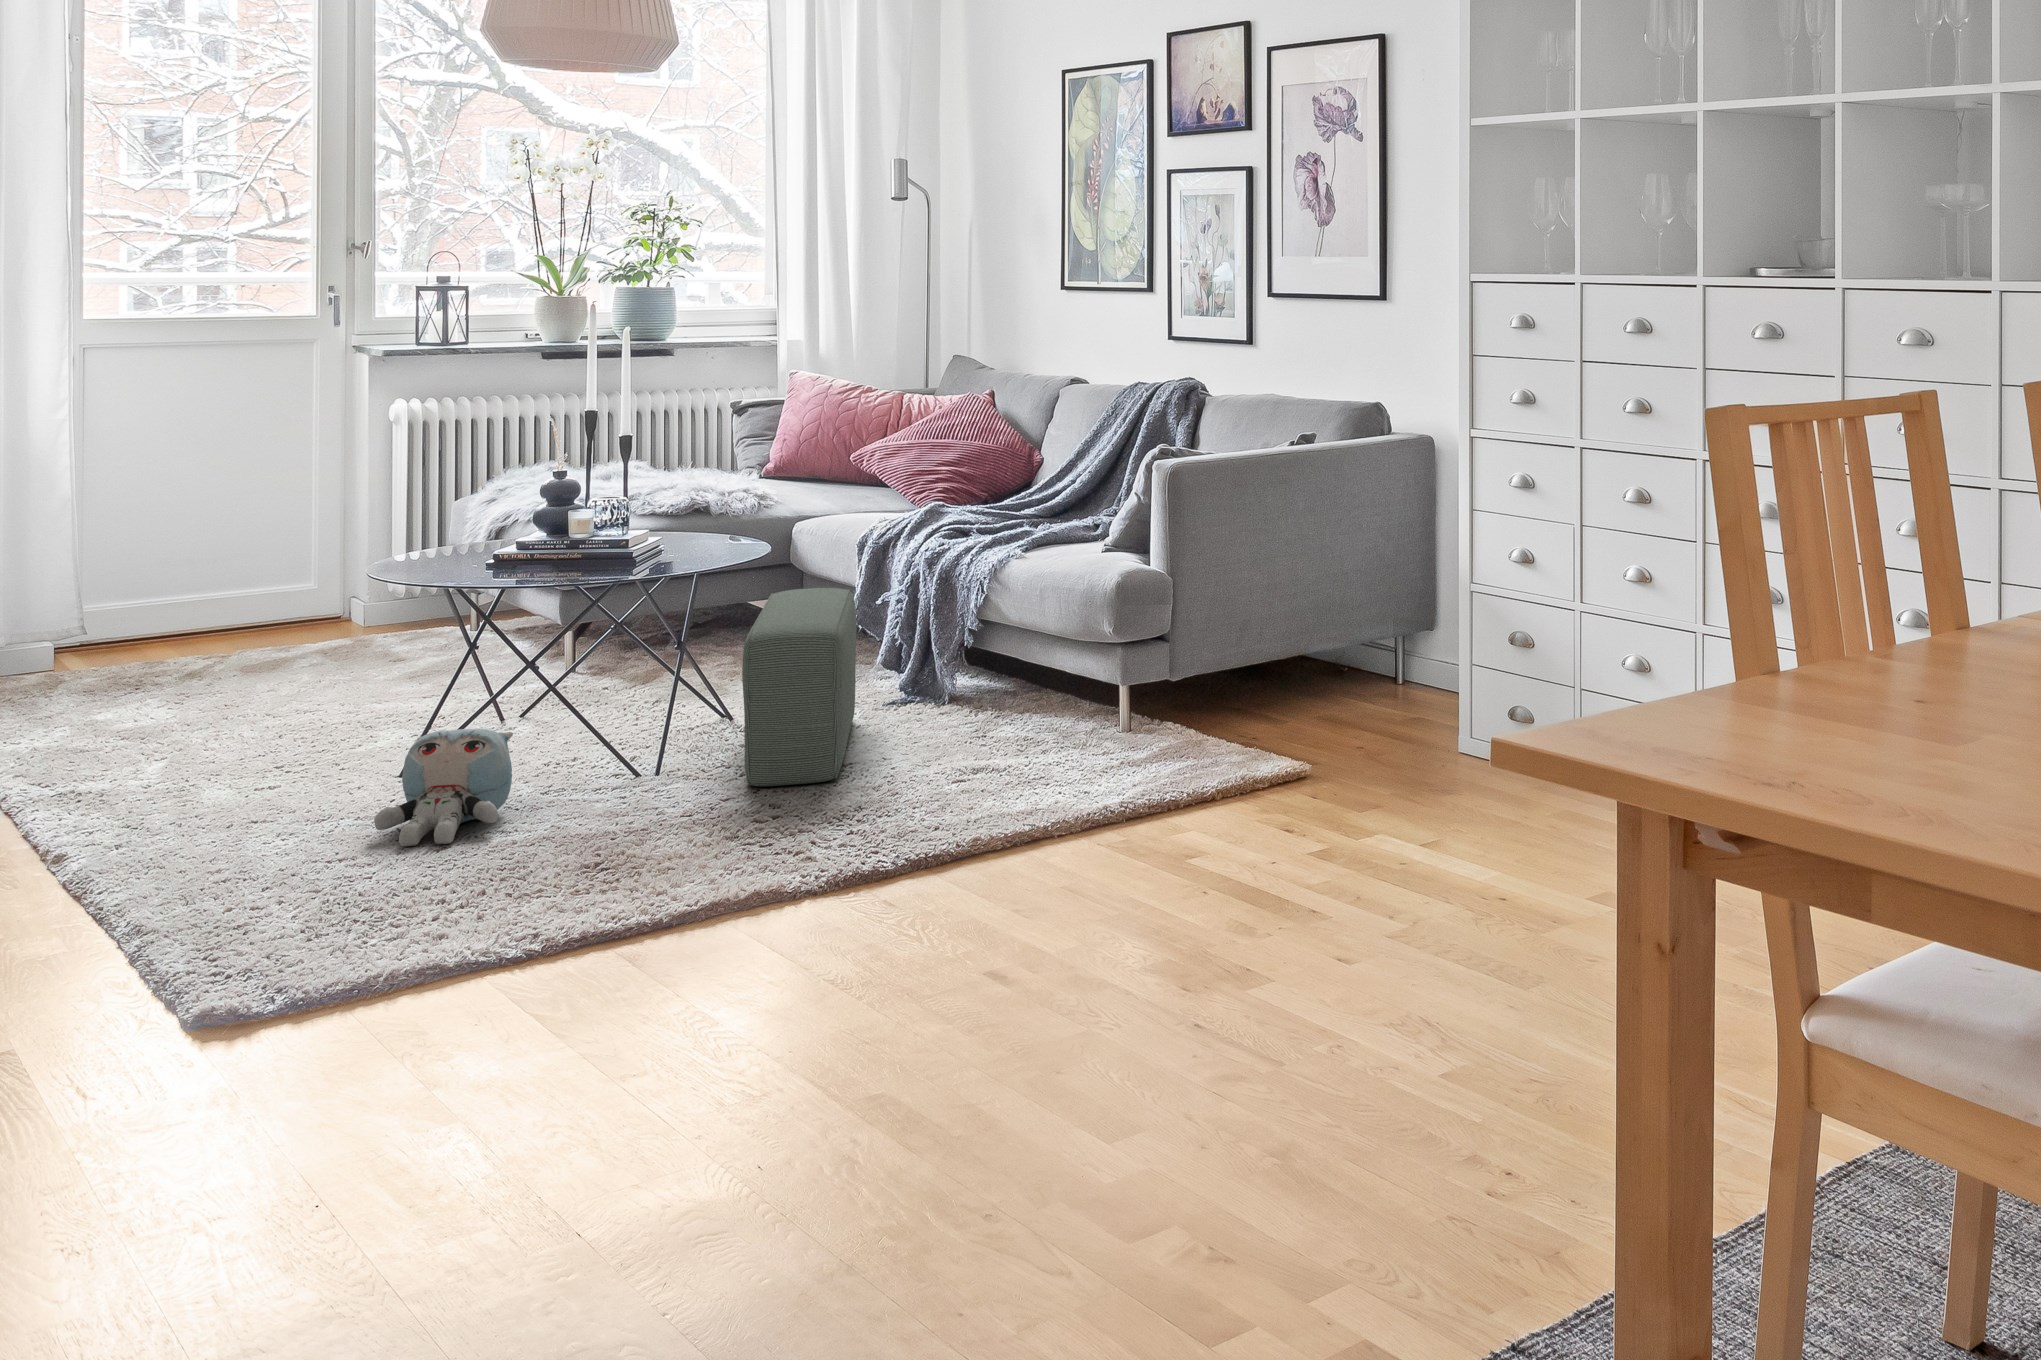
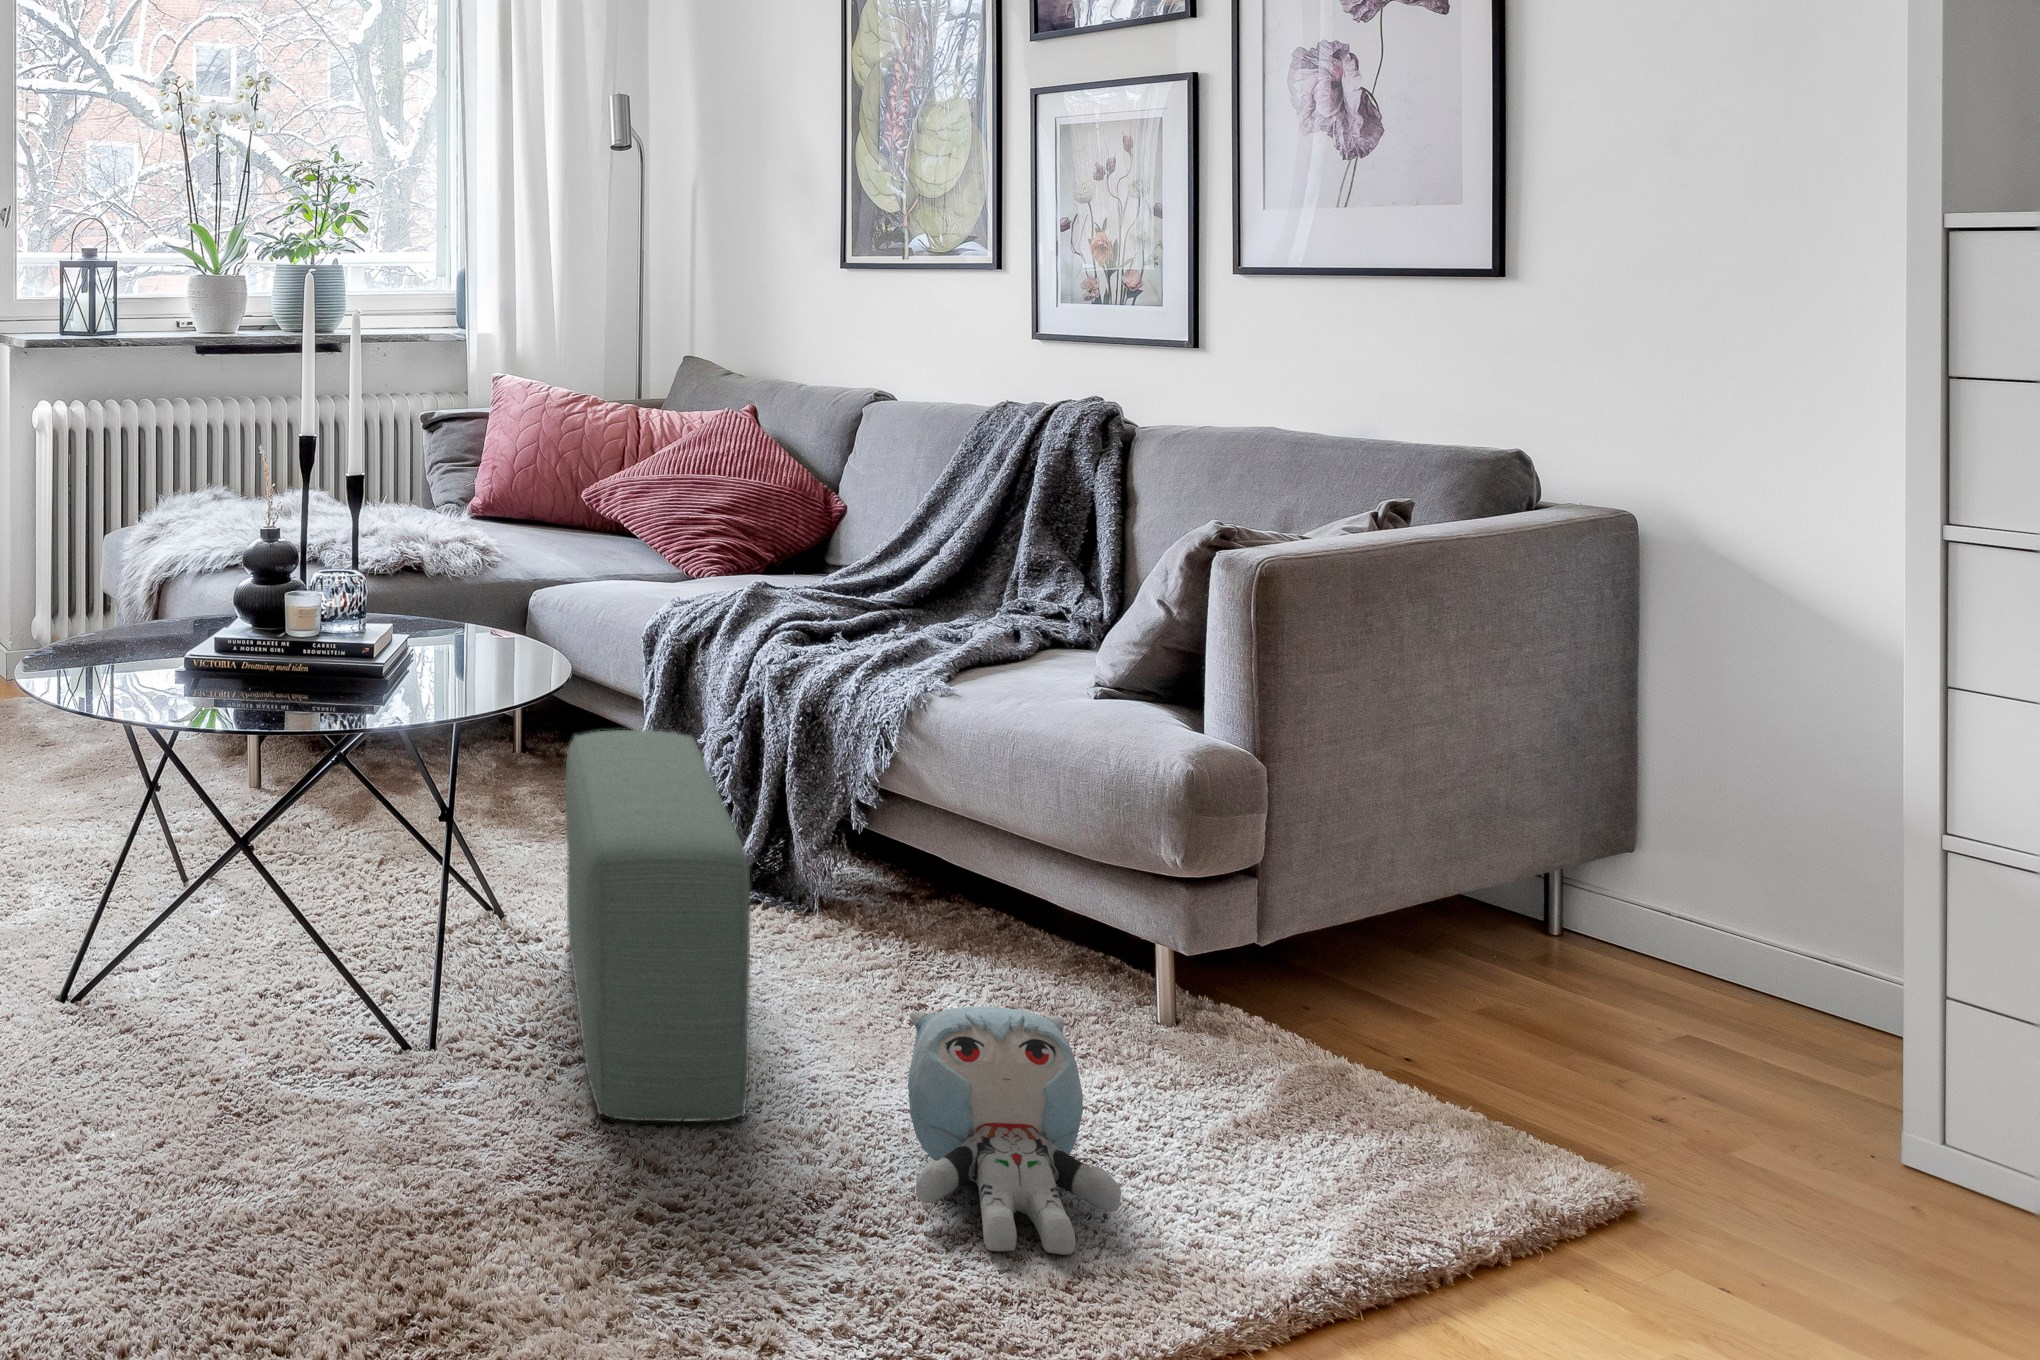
plush toy: present [374,729,513,846] -> present [908,1006,1121,1255]

